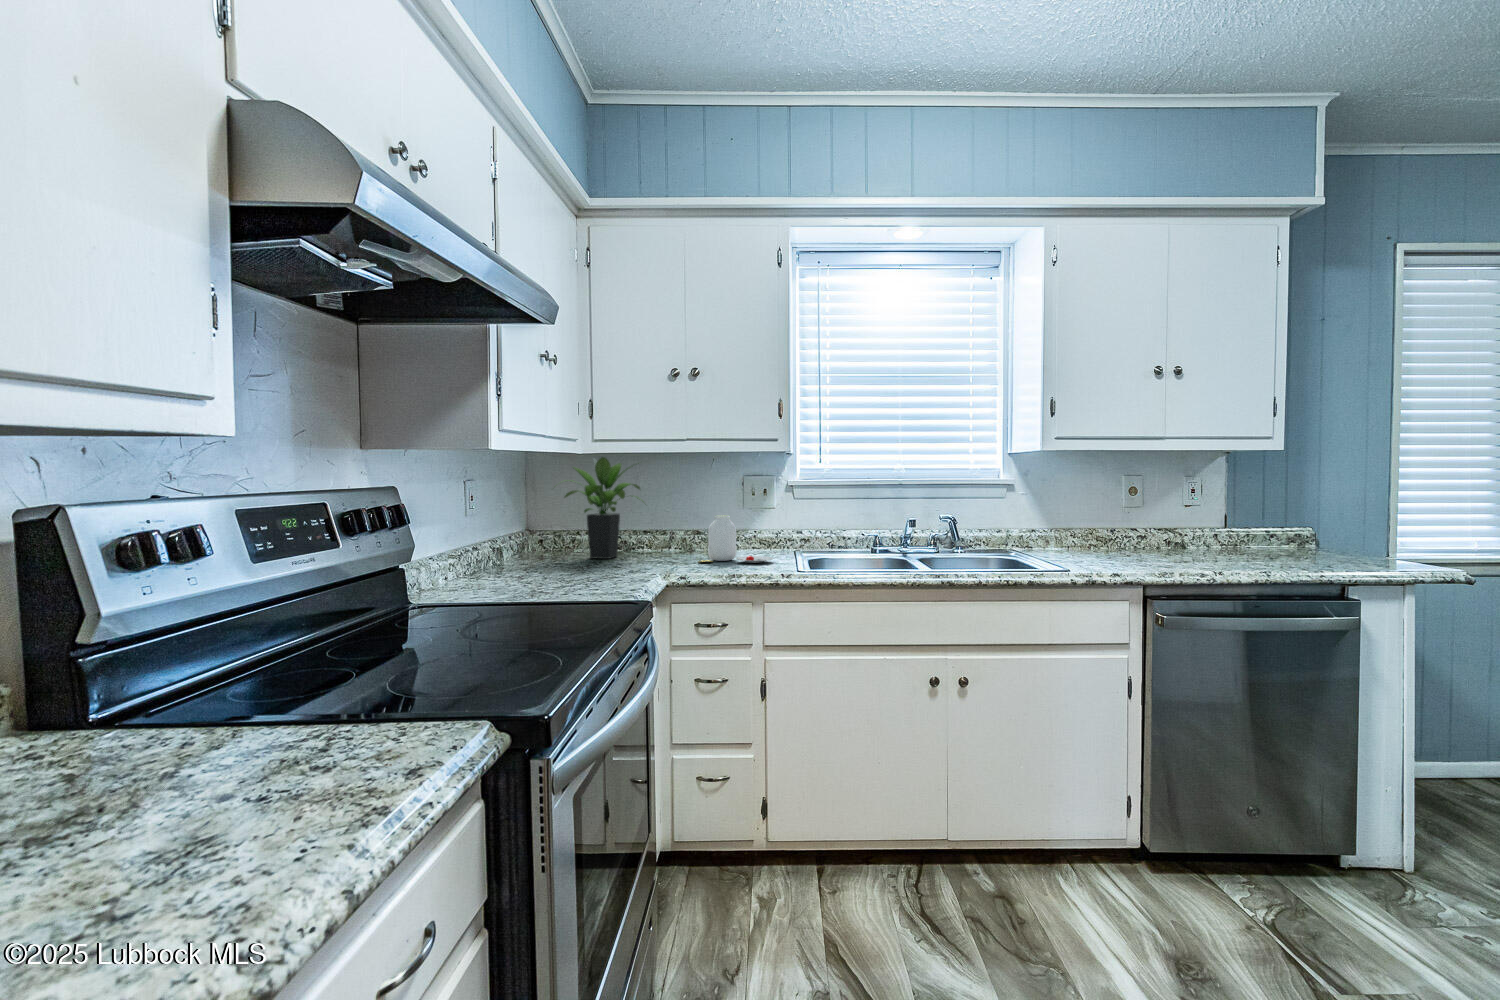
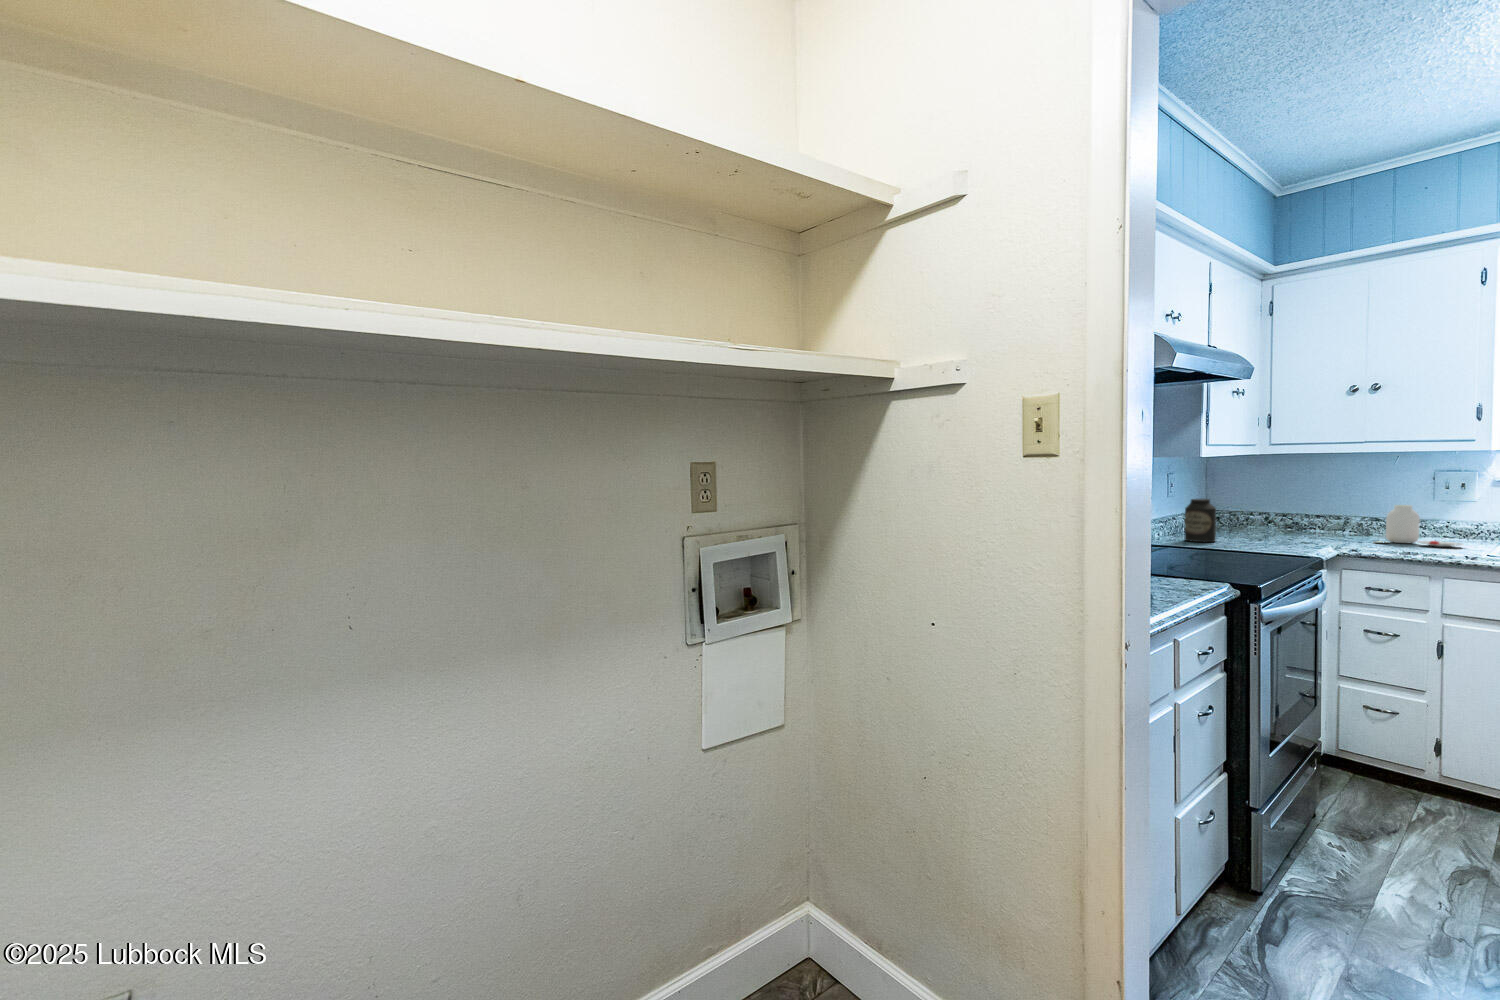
potted plant: present [565,457,640,559] -> none [1230,457,1321,535]
canister: none [487,515,530,582] -> present [1185,499,1216,542]

